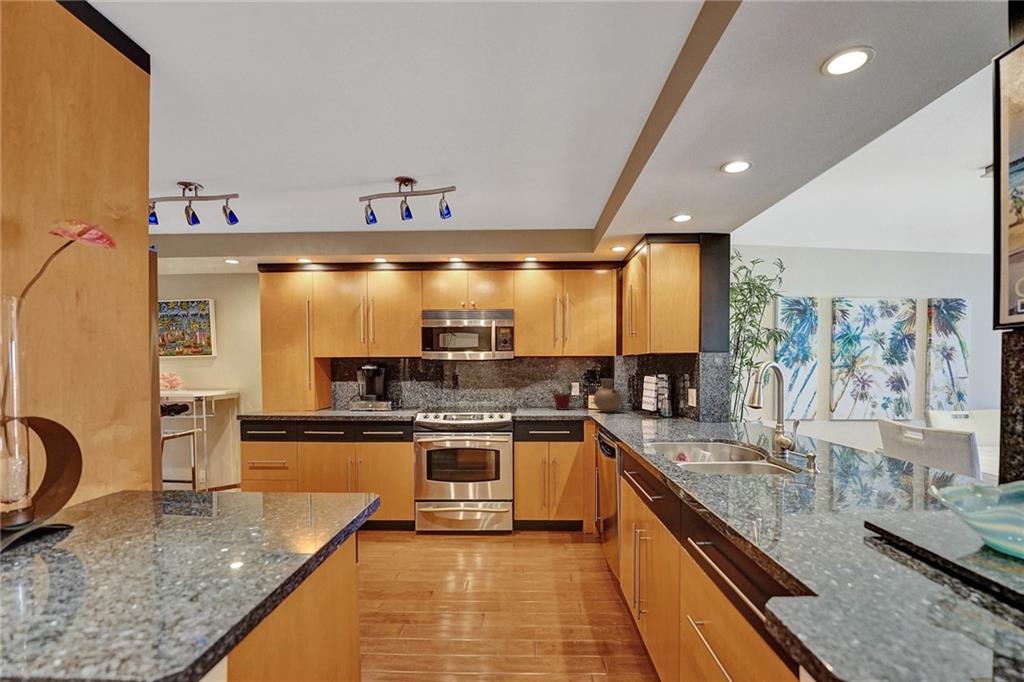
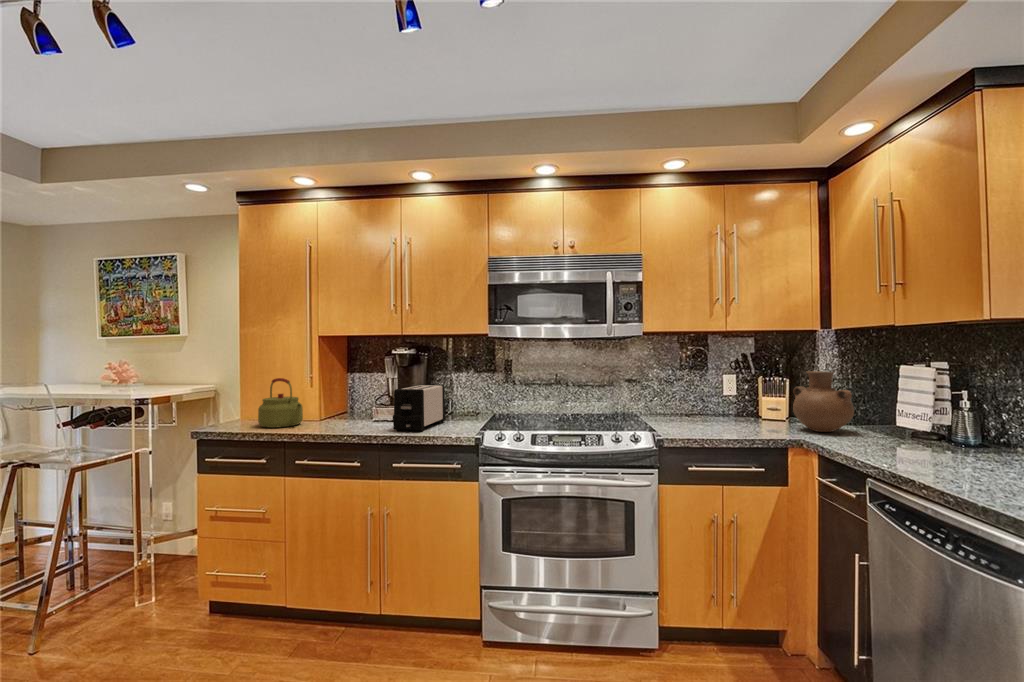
potted plant: present [553,371,573,410] -> none [702,356,749,424]
kettle: none [278,384,306,414] -> present [258,378,303,428]
toaster: none [364,388,396,414] -> present [393,385,446,432]

